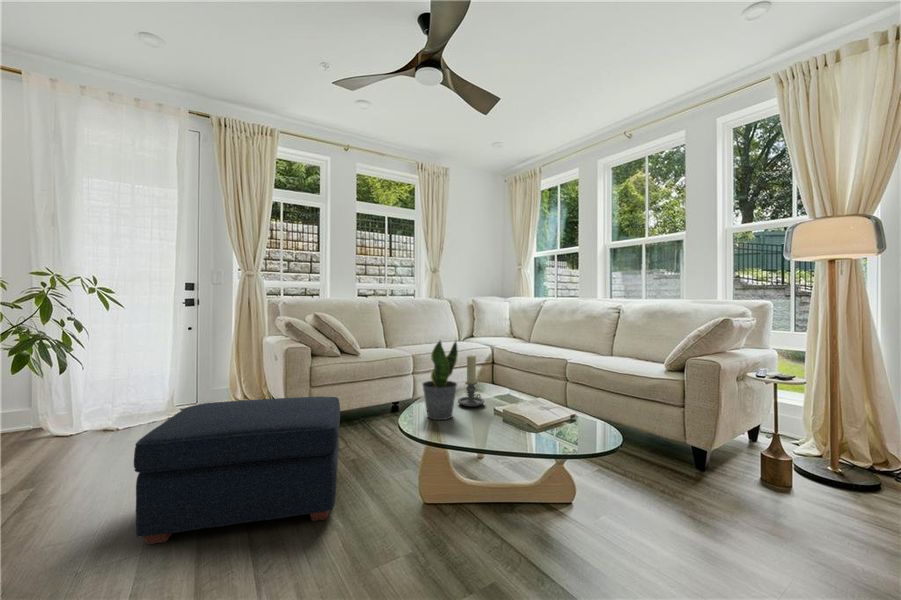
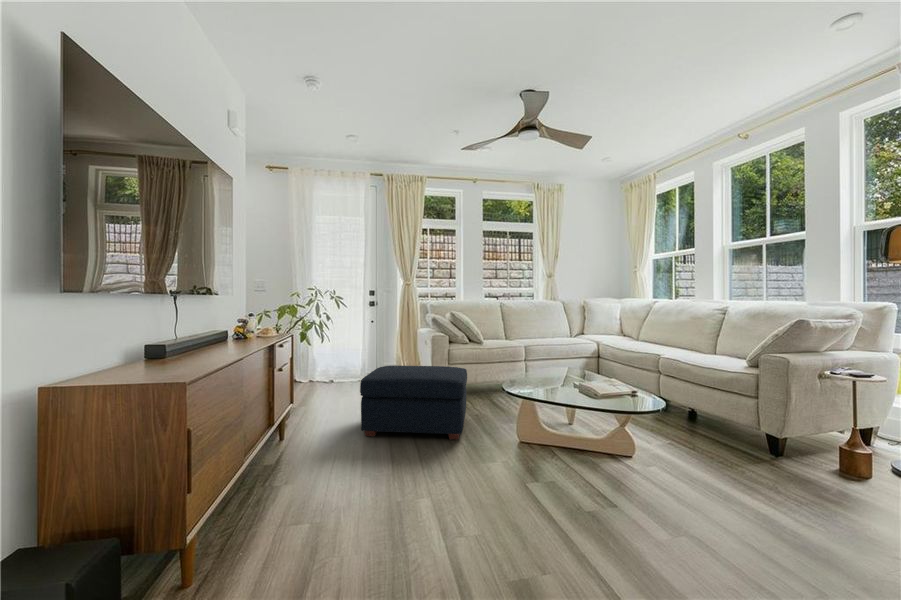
potted plant: present [423,340,458,420] -> none [521,331,547,387]
candle holder: present [458,355,484,407] -> none [550,344,571,382]

